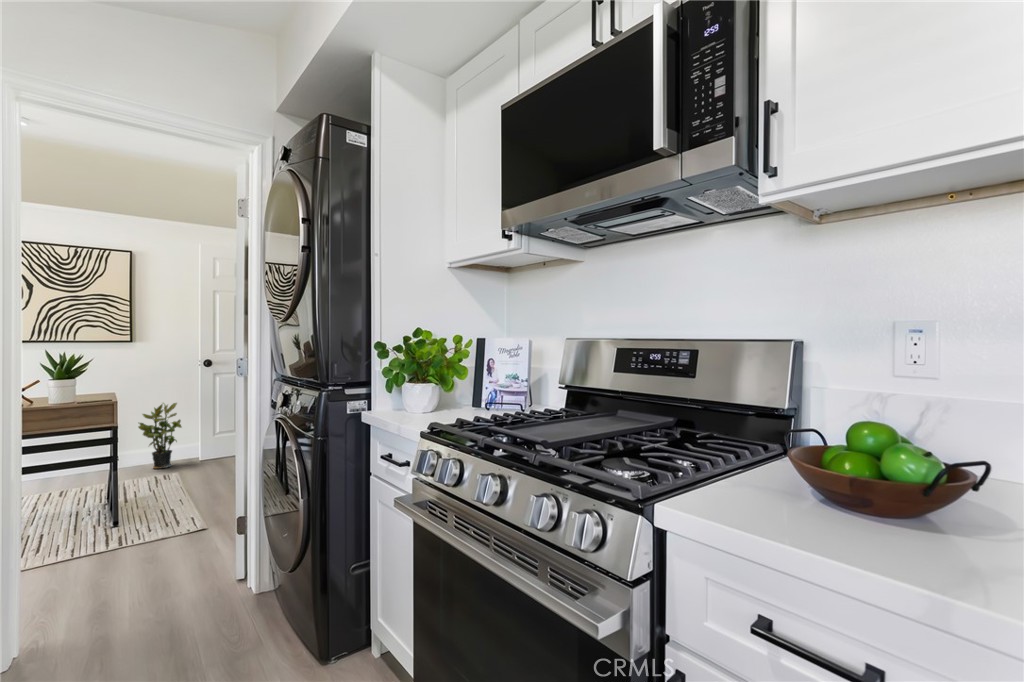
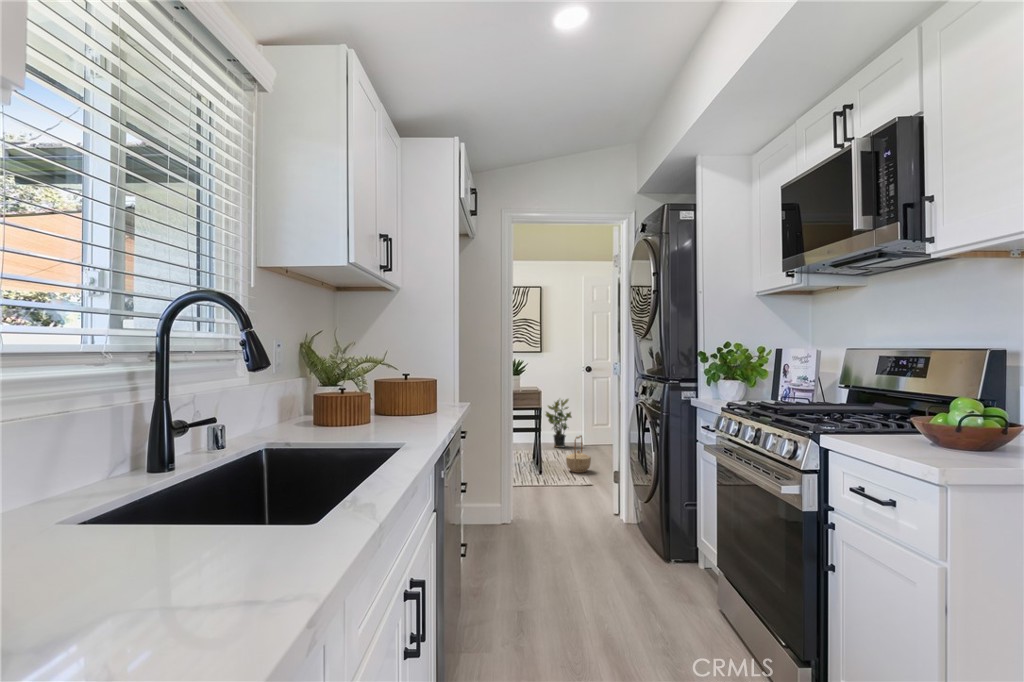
basket: none [166,455,206,509] -> present [566,435,591,473]

